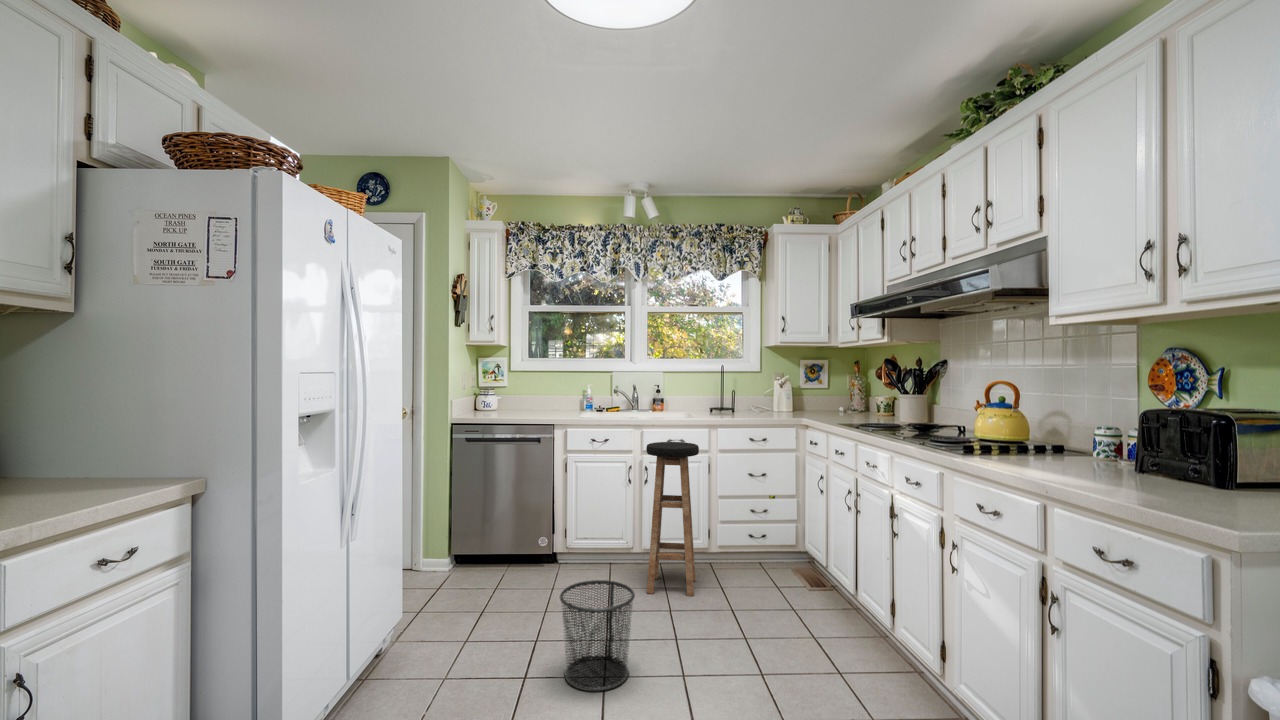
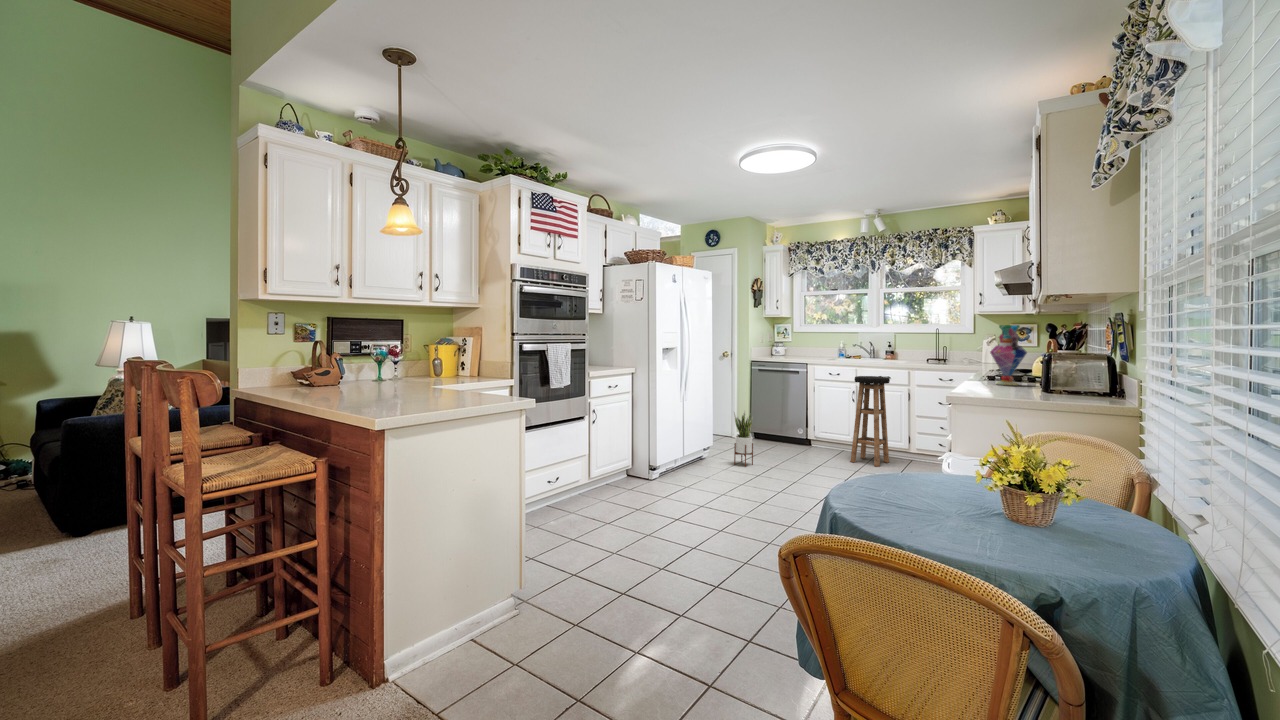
vase: none [1138,370,1226,499] -> present [990,325,1027,385]
potted plant: none [455,542,494,670] -> present [734,411,753,467]
waste bin: present [560,580,635,691] -> none [776,435,814,481]

